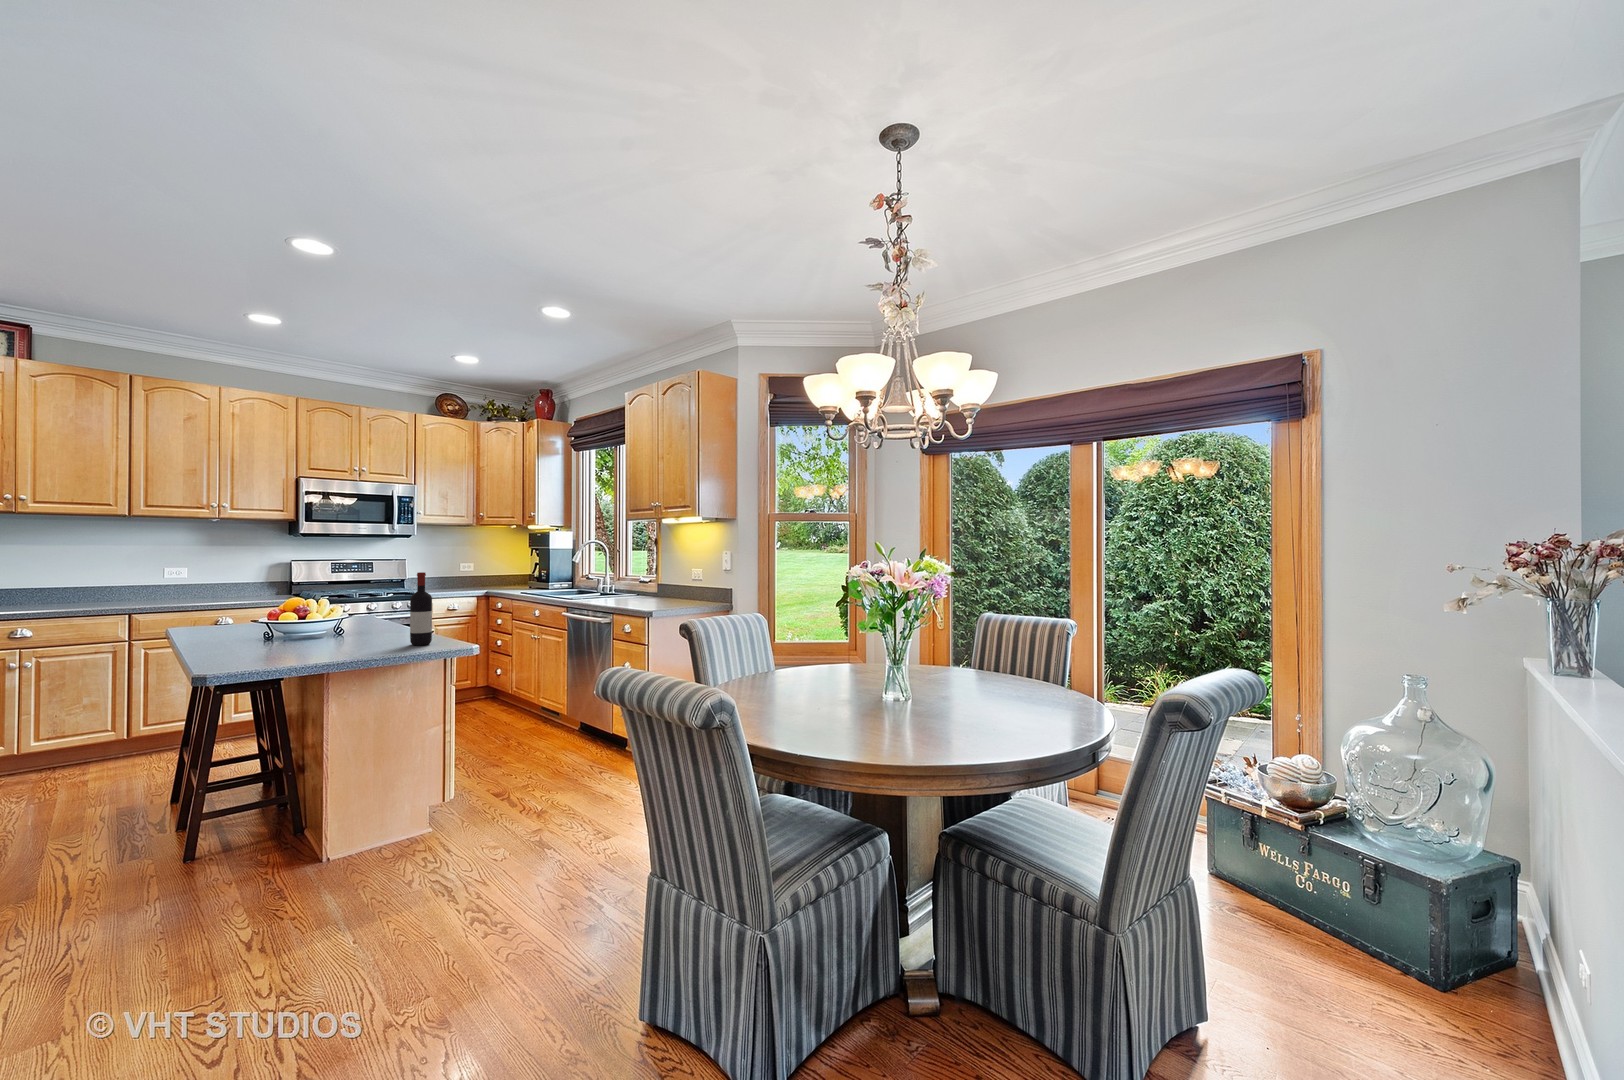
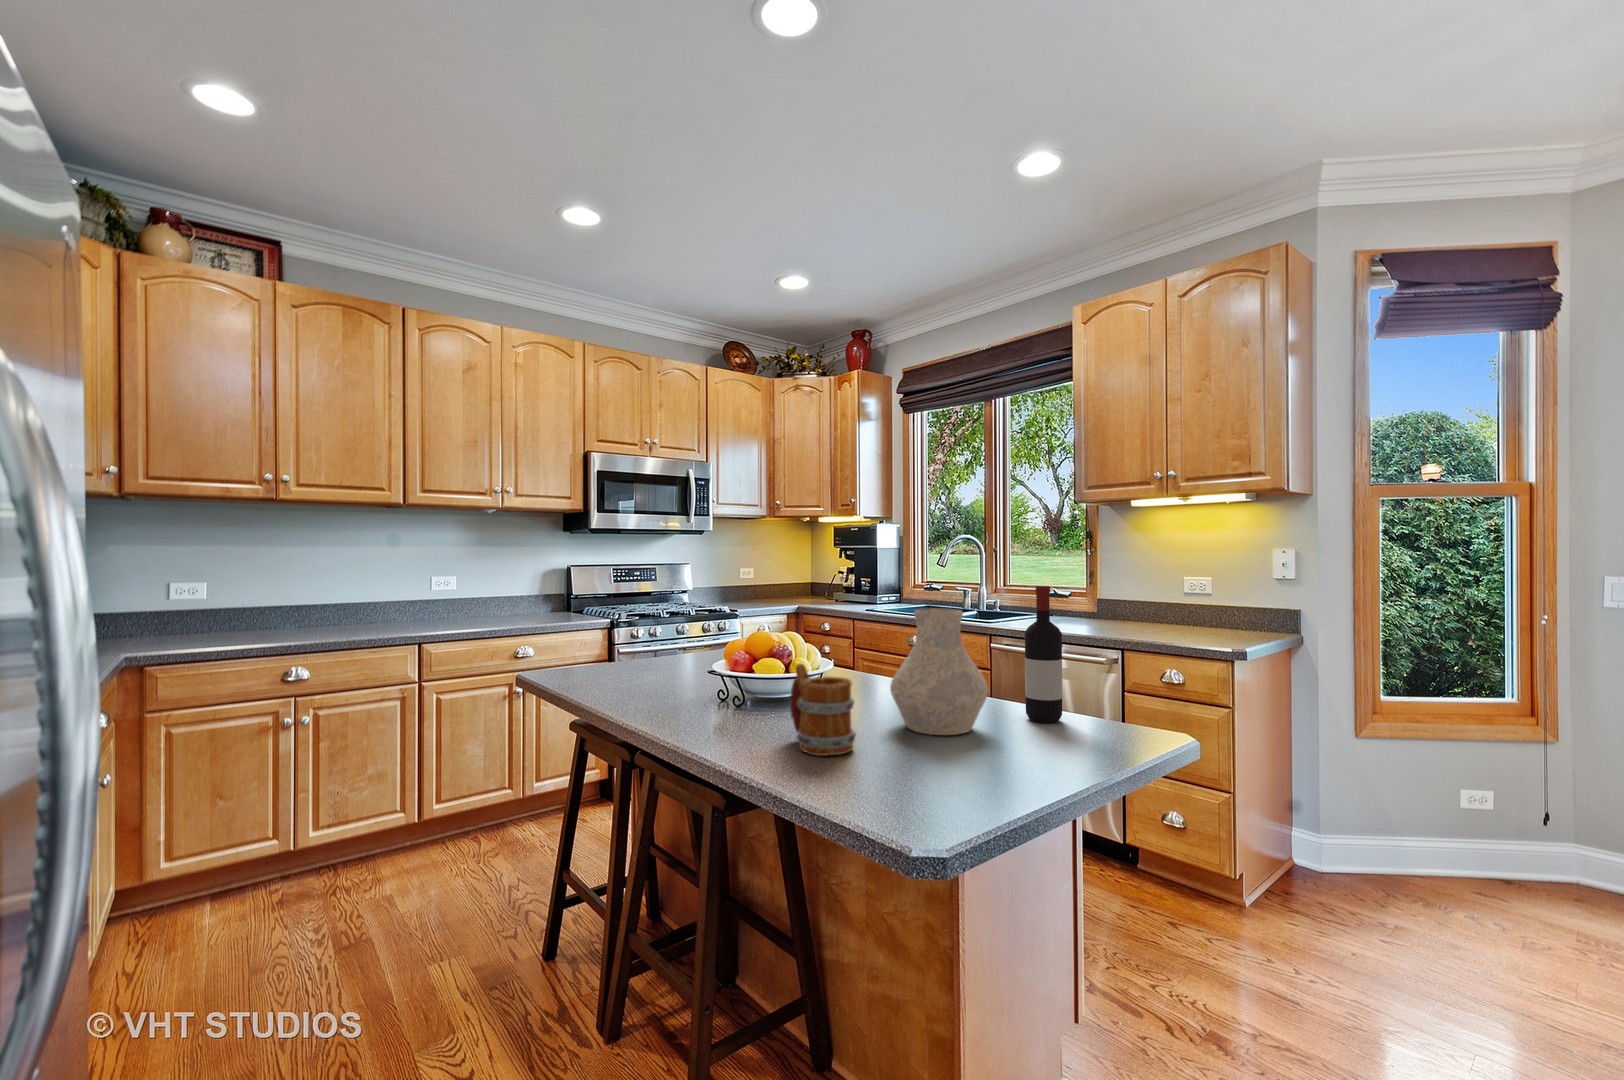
vase: none [313,584,375,649] -> present [890,608,988,735]
mug: none [230,611,267,655] -> present [790,664,856,756]

